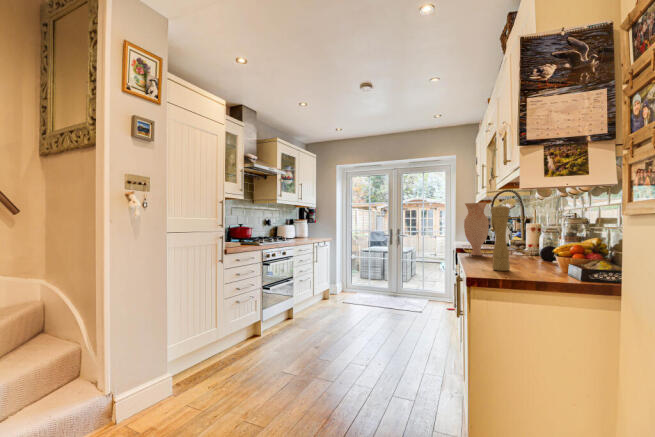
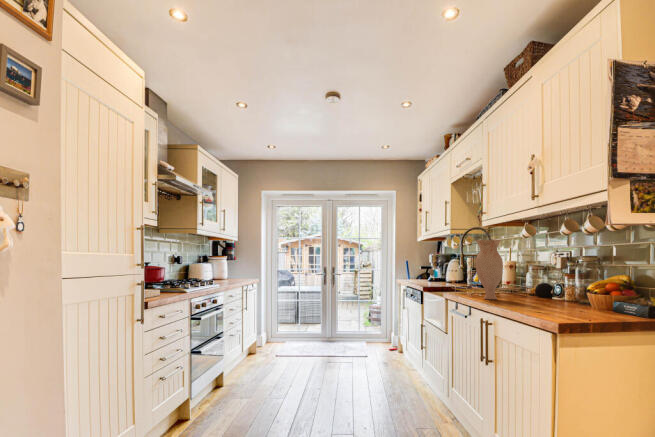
pepper mill: present [491,205,510,271] -> none [561,242,586,318]

